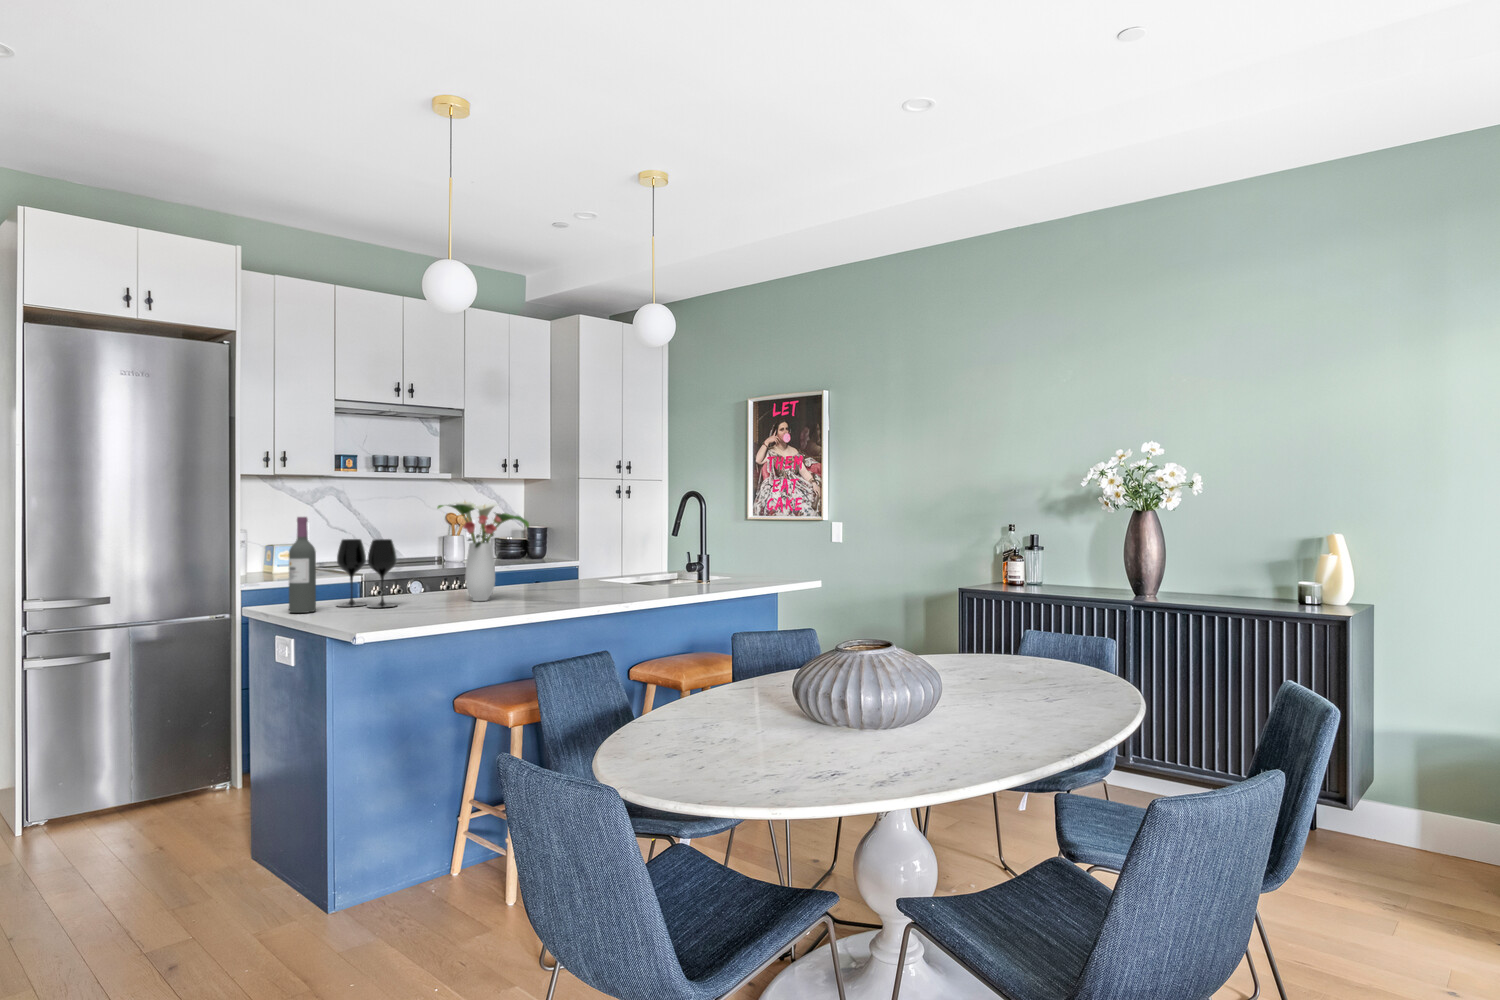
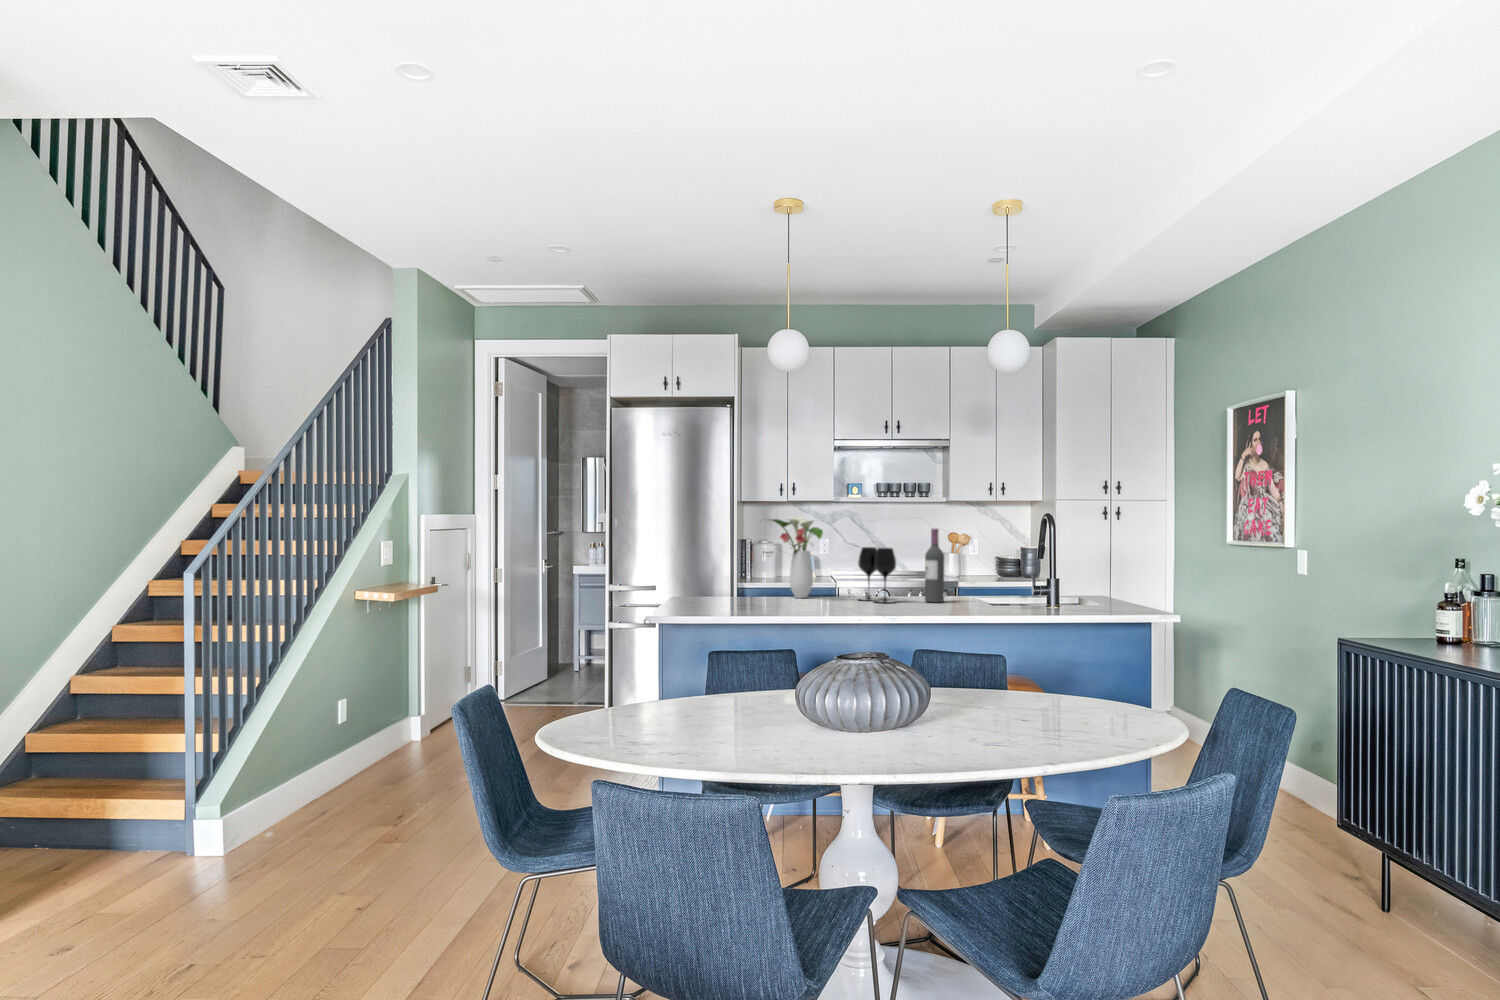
wine bottle: present [289,517,316,613] -> present [925,529,944,602]
wine glass: present [337,539,397,608] -> present [858,547,896,603]

